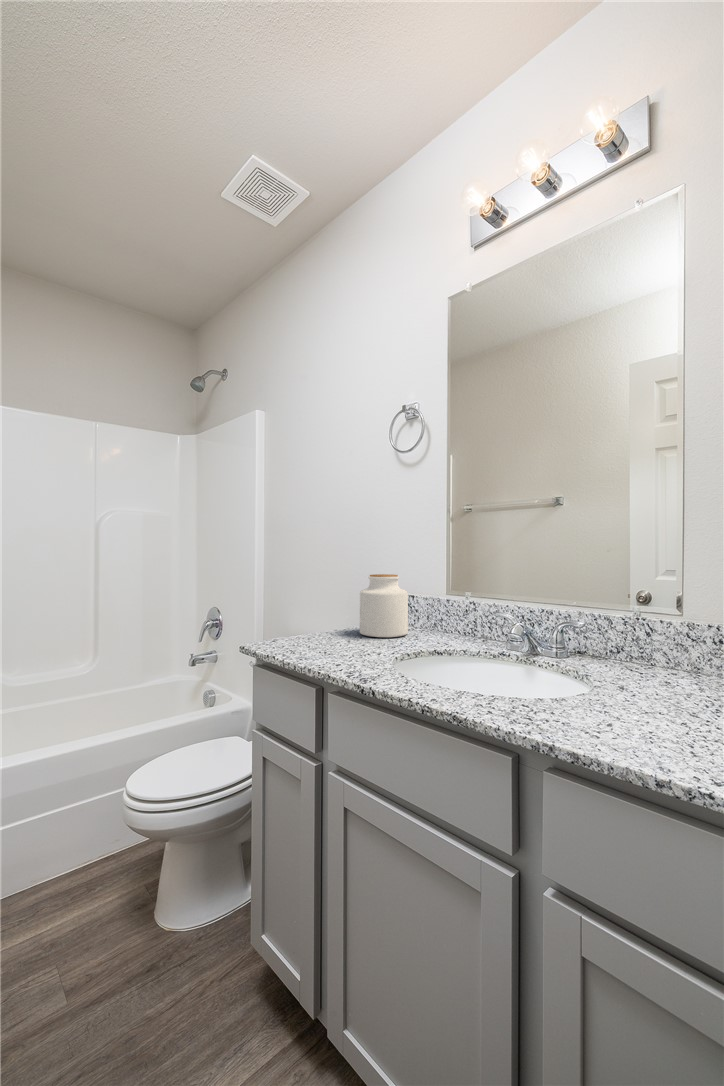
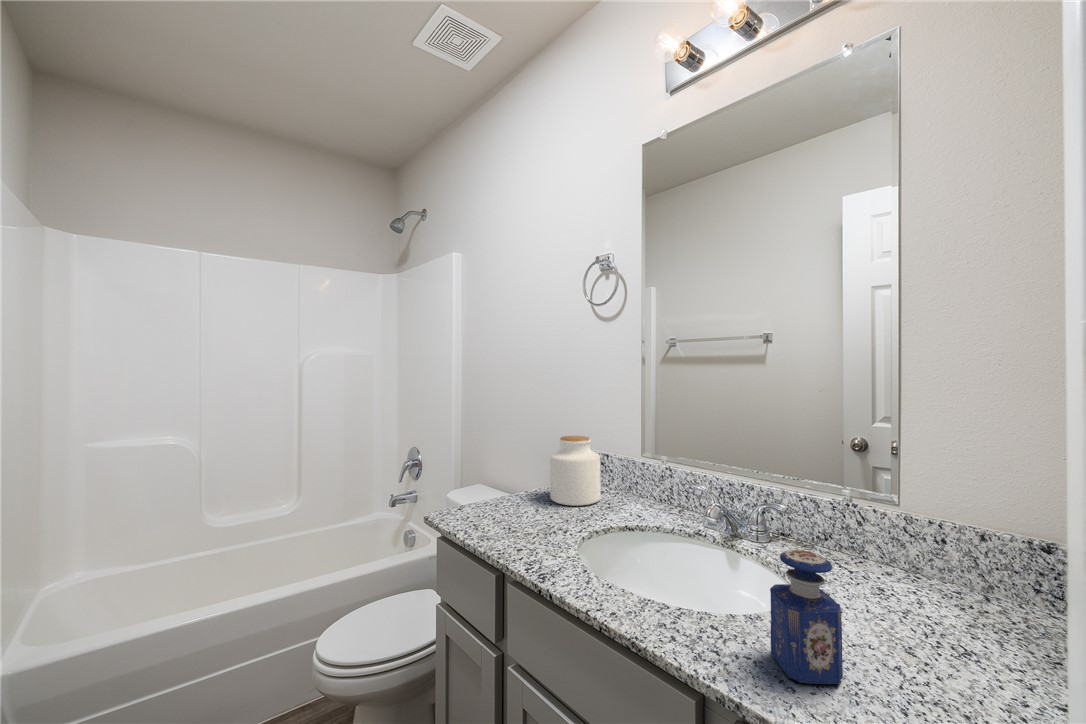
perfume bottle: none [576,625,639,733] -> present [770,550,843,684]

